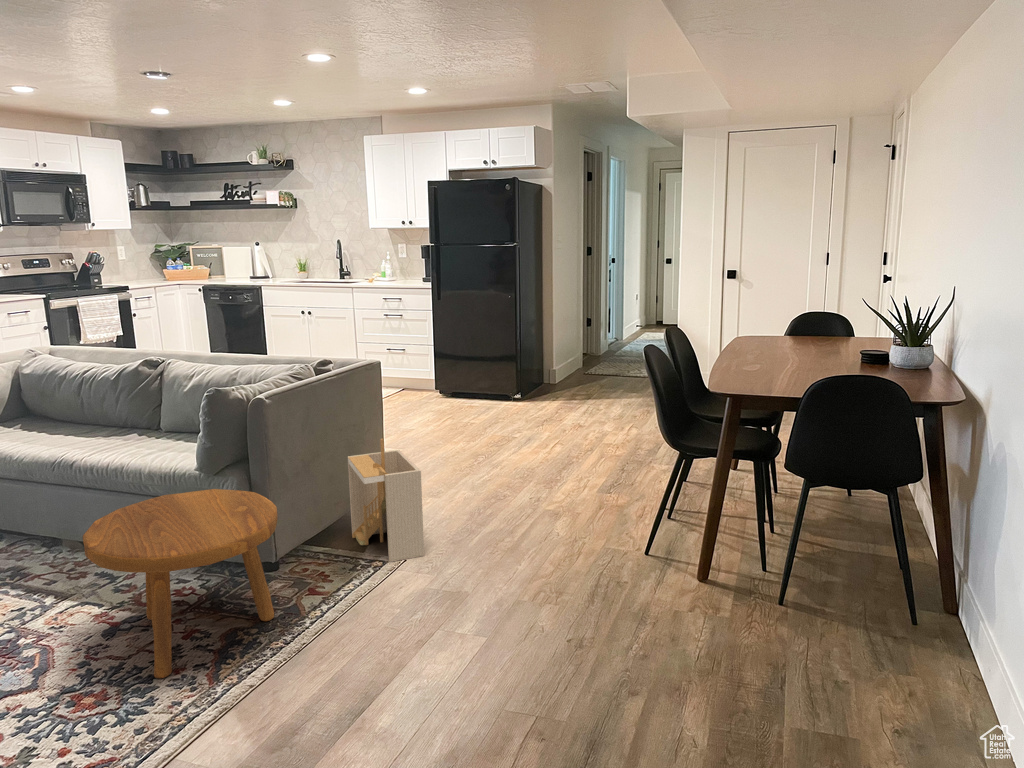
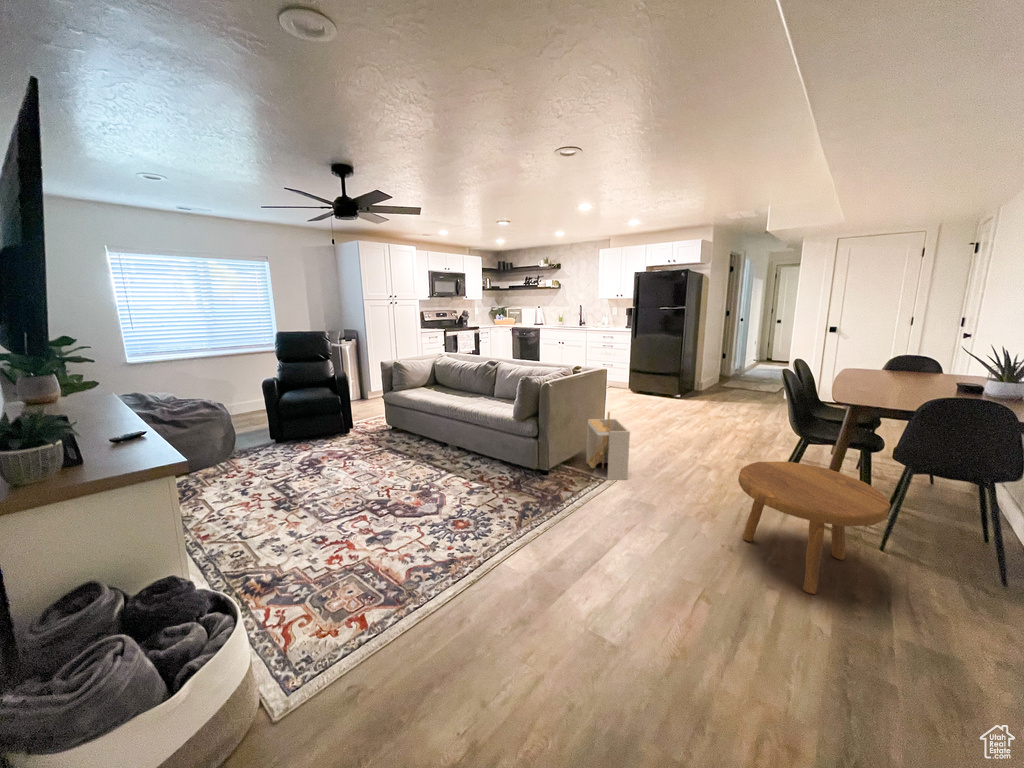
footstool: present [83,489,278,678] -> present [738,462,891,594]

